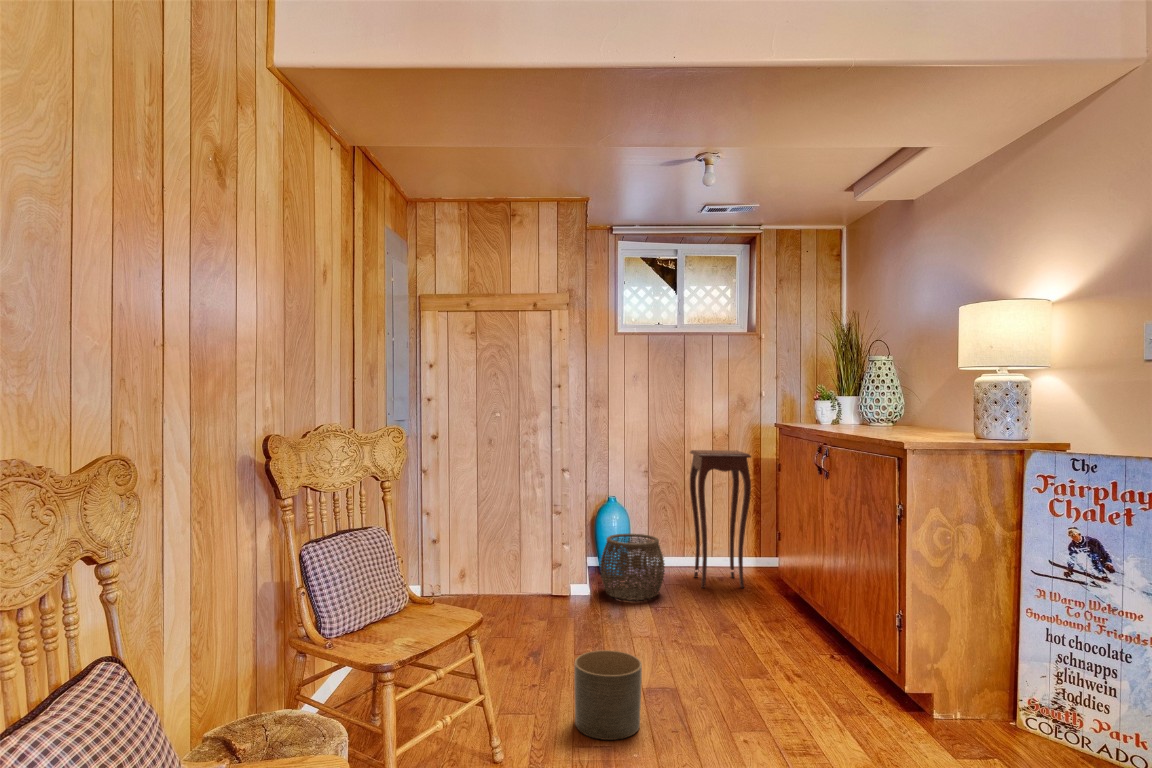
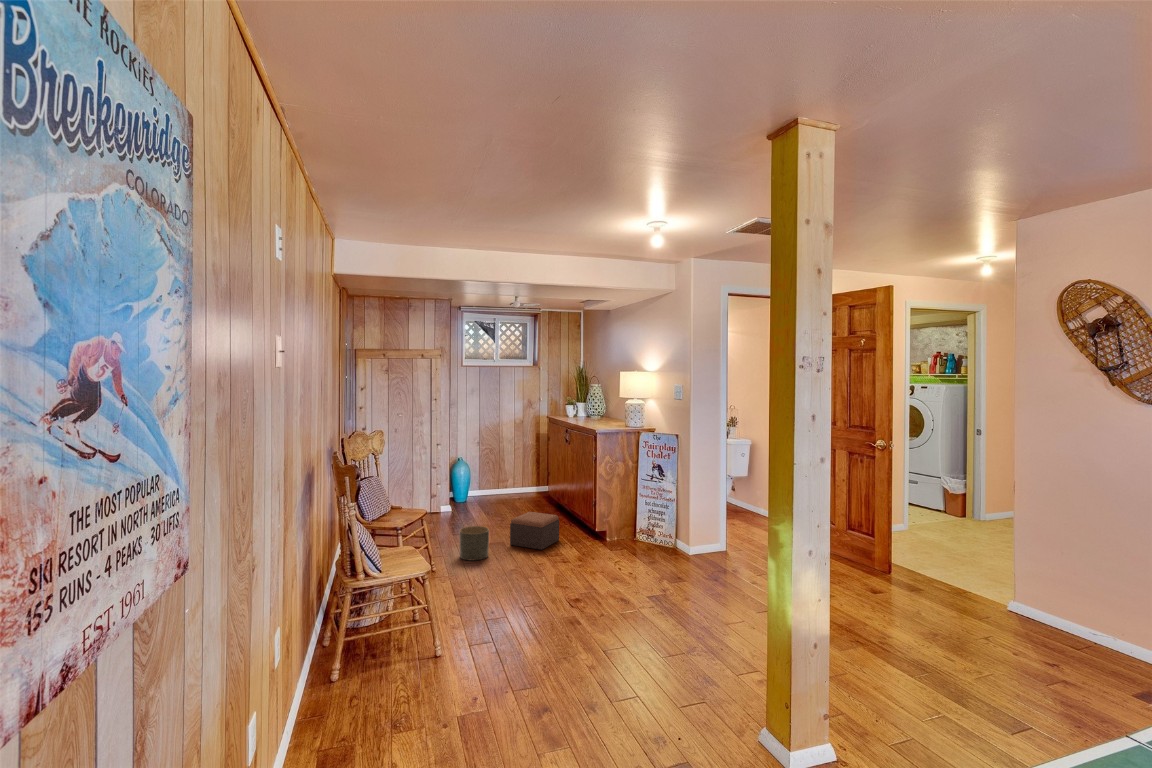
side table: present [690,450,751,588] -> none [502,430,535,503]
woven basket: present [600,534,665,600] -> none [455,477,491,511]
footstool: none [694,623,811,728] -> present [510,512,559,550]

